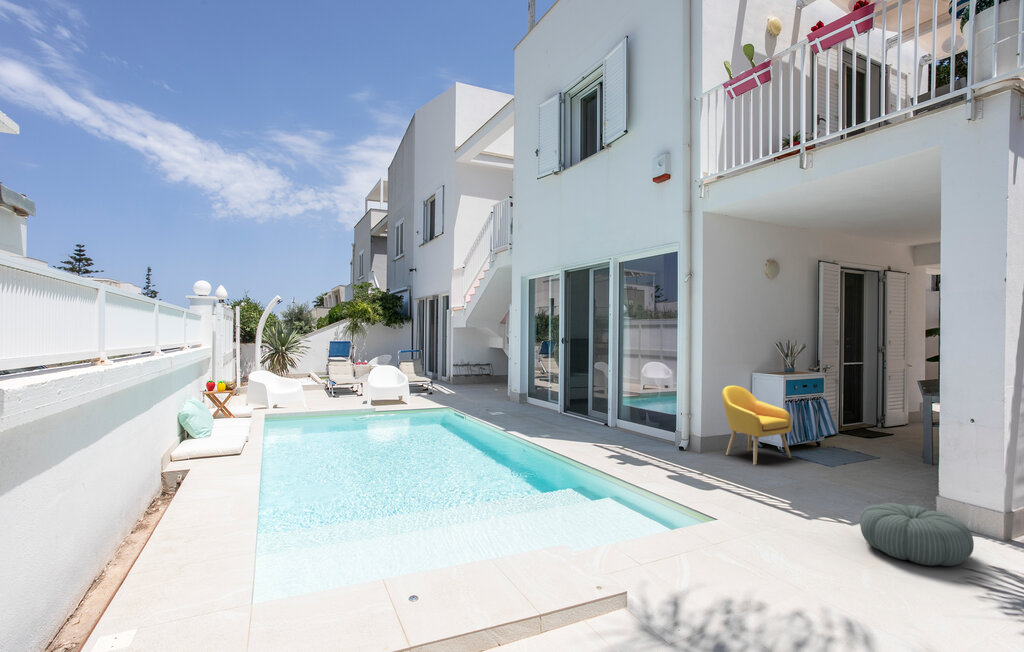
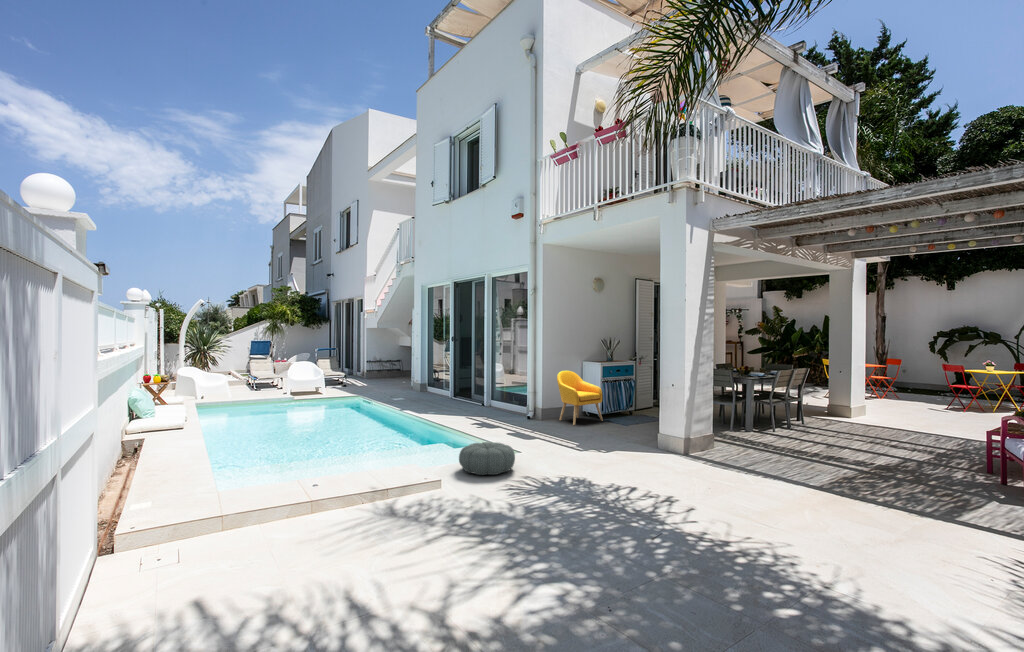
pouf: present [860,503,974,566] -> present [459,442,515,475]

